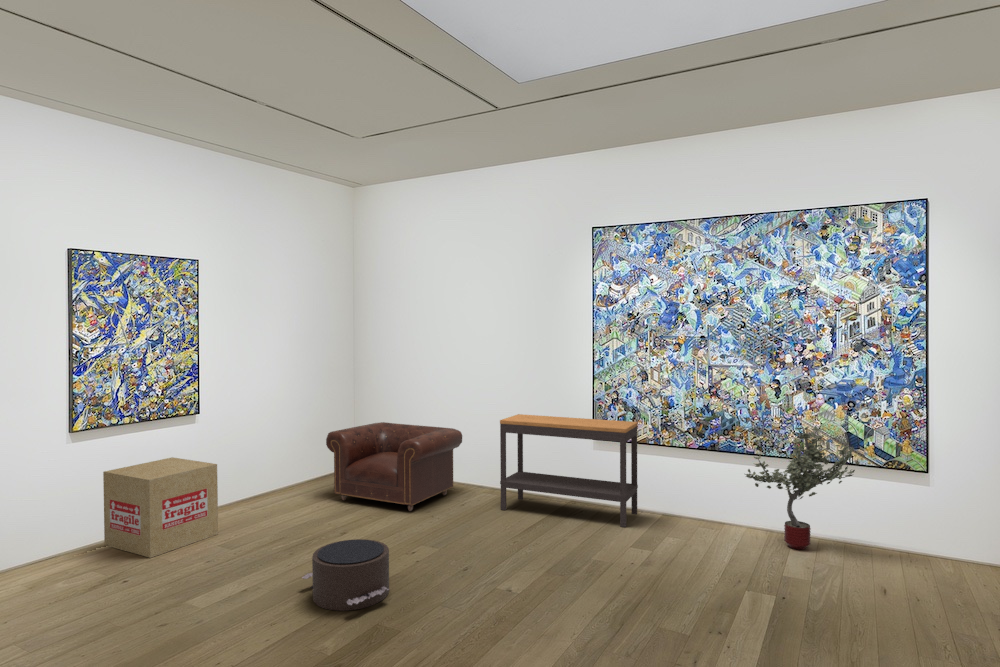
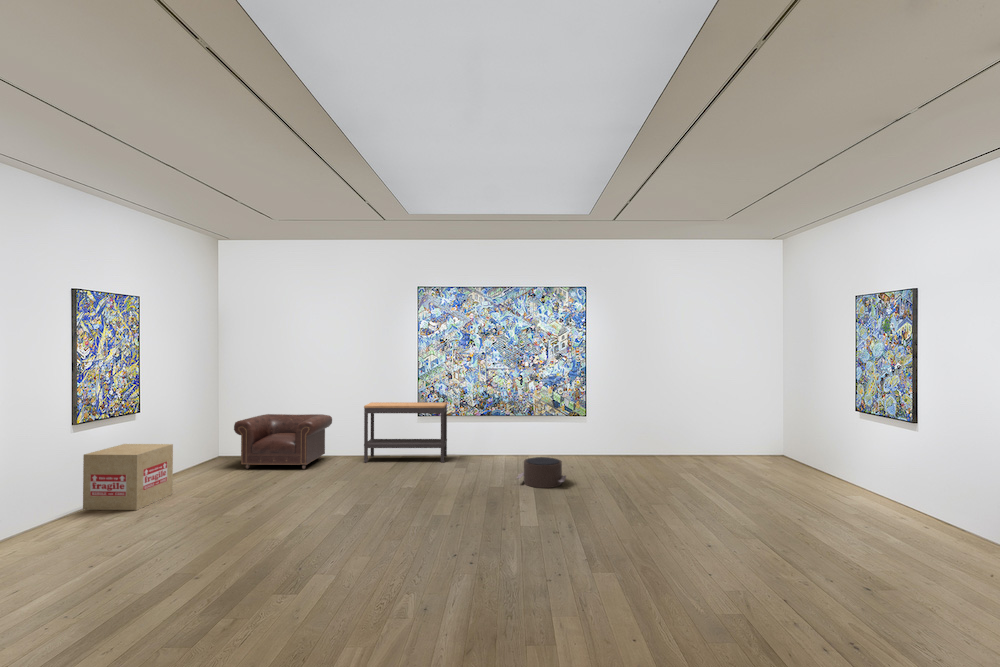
potted tree: present [745,426,855,550] -> none [506,398,558,462]
pouf: present [302,539,389,611] -> present [517,457,566,488]

